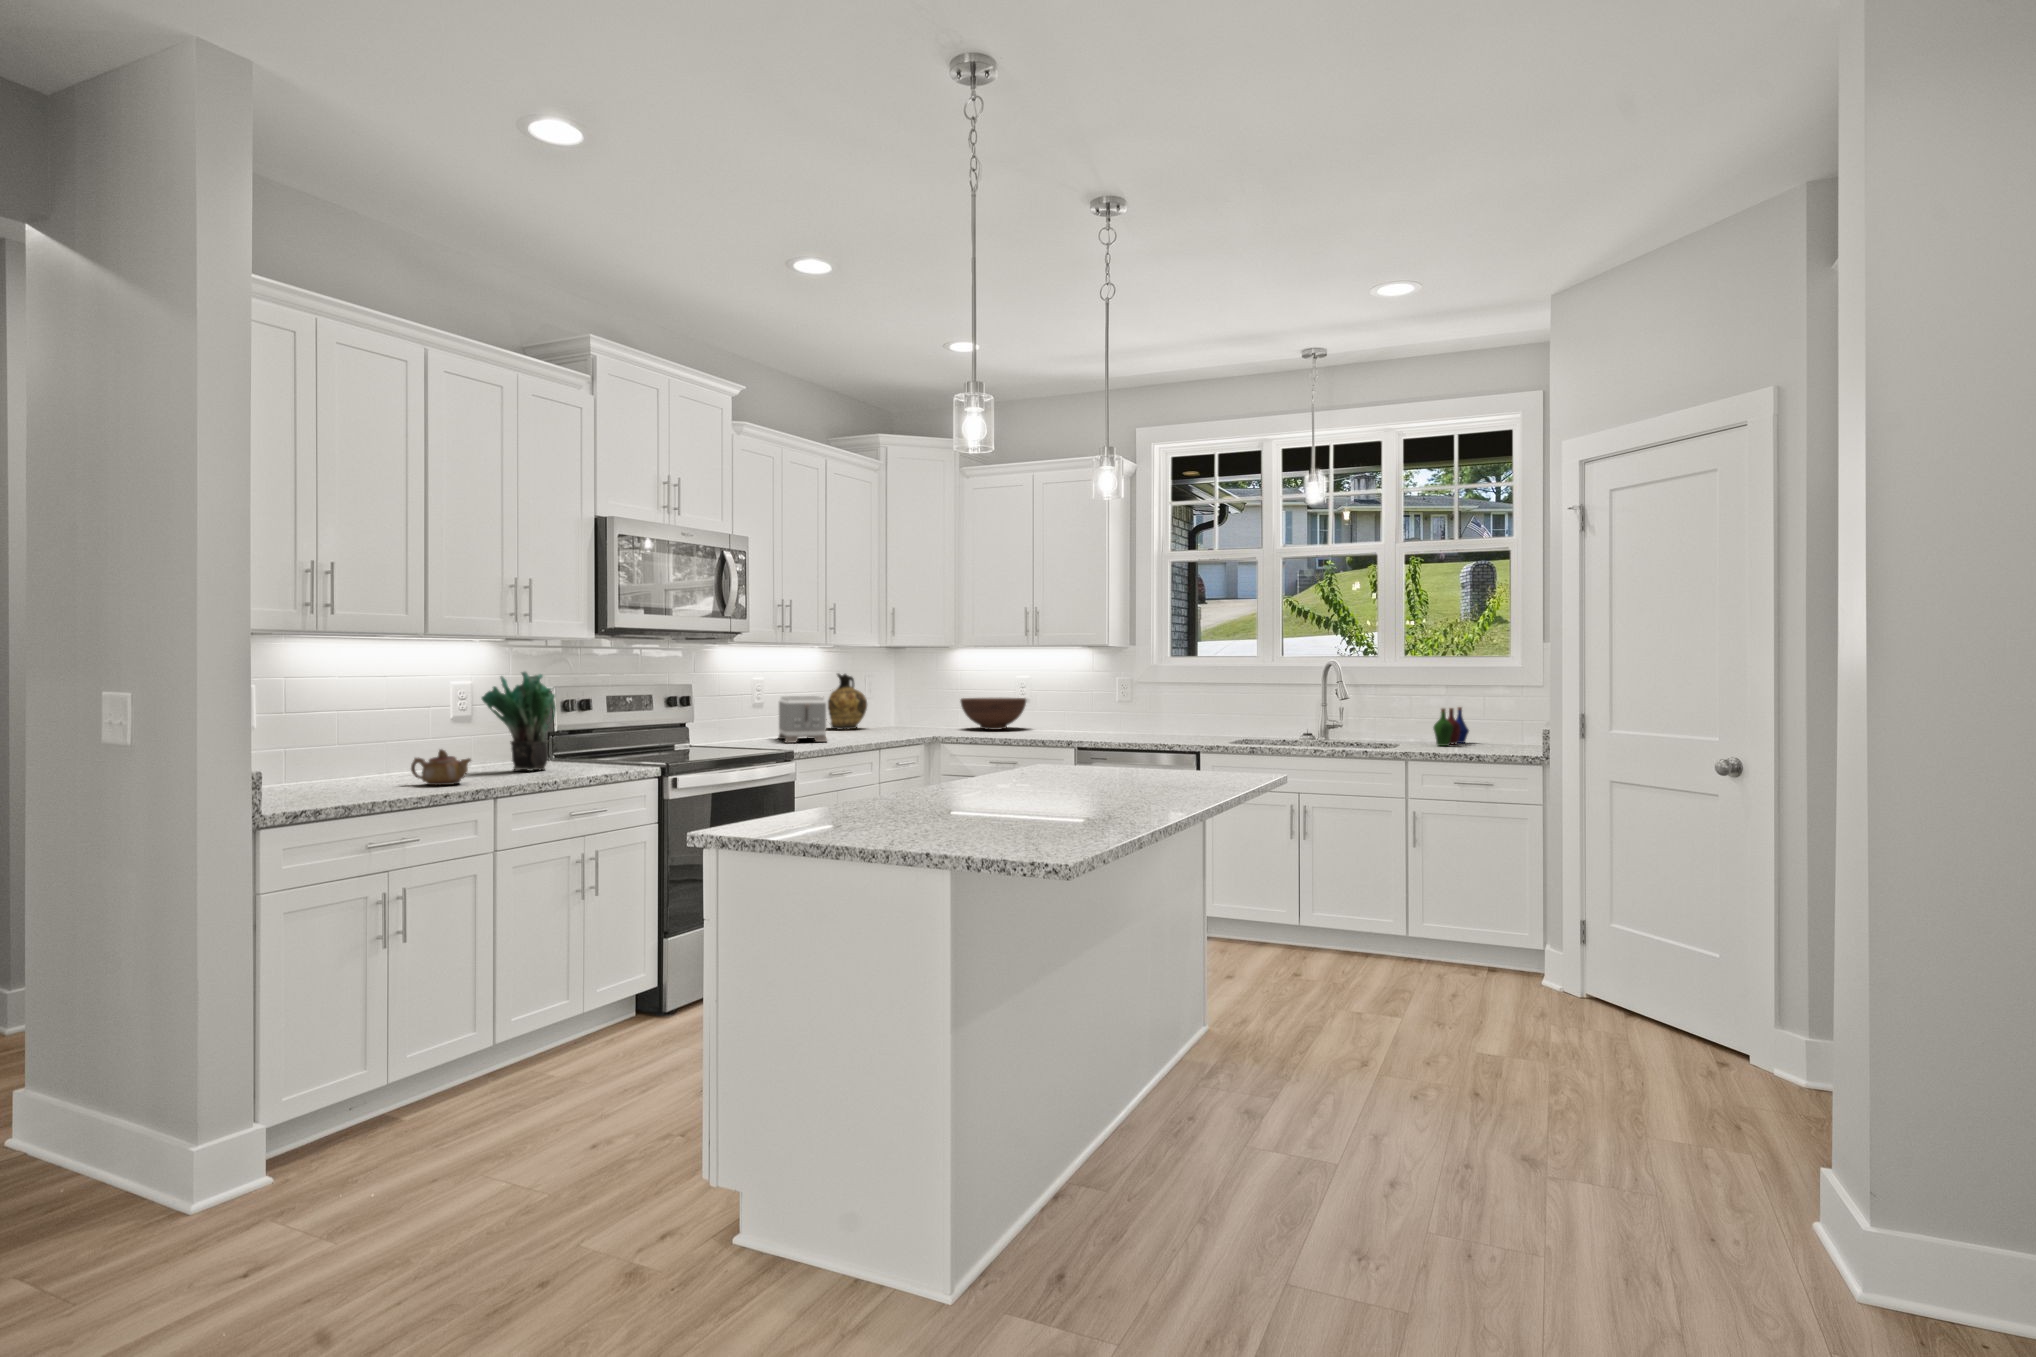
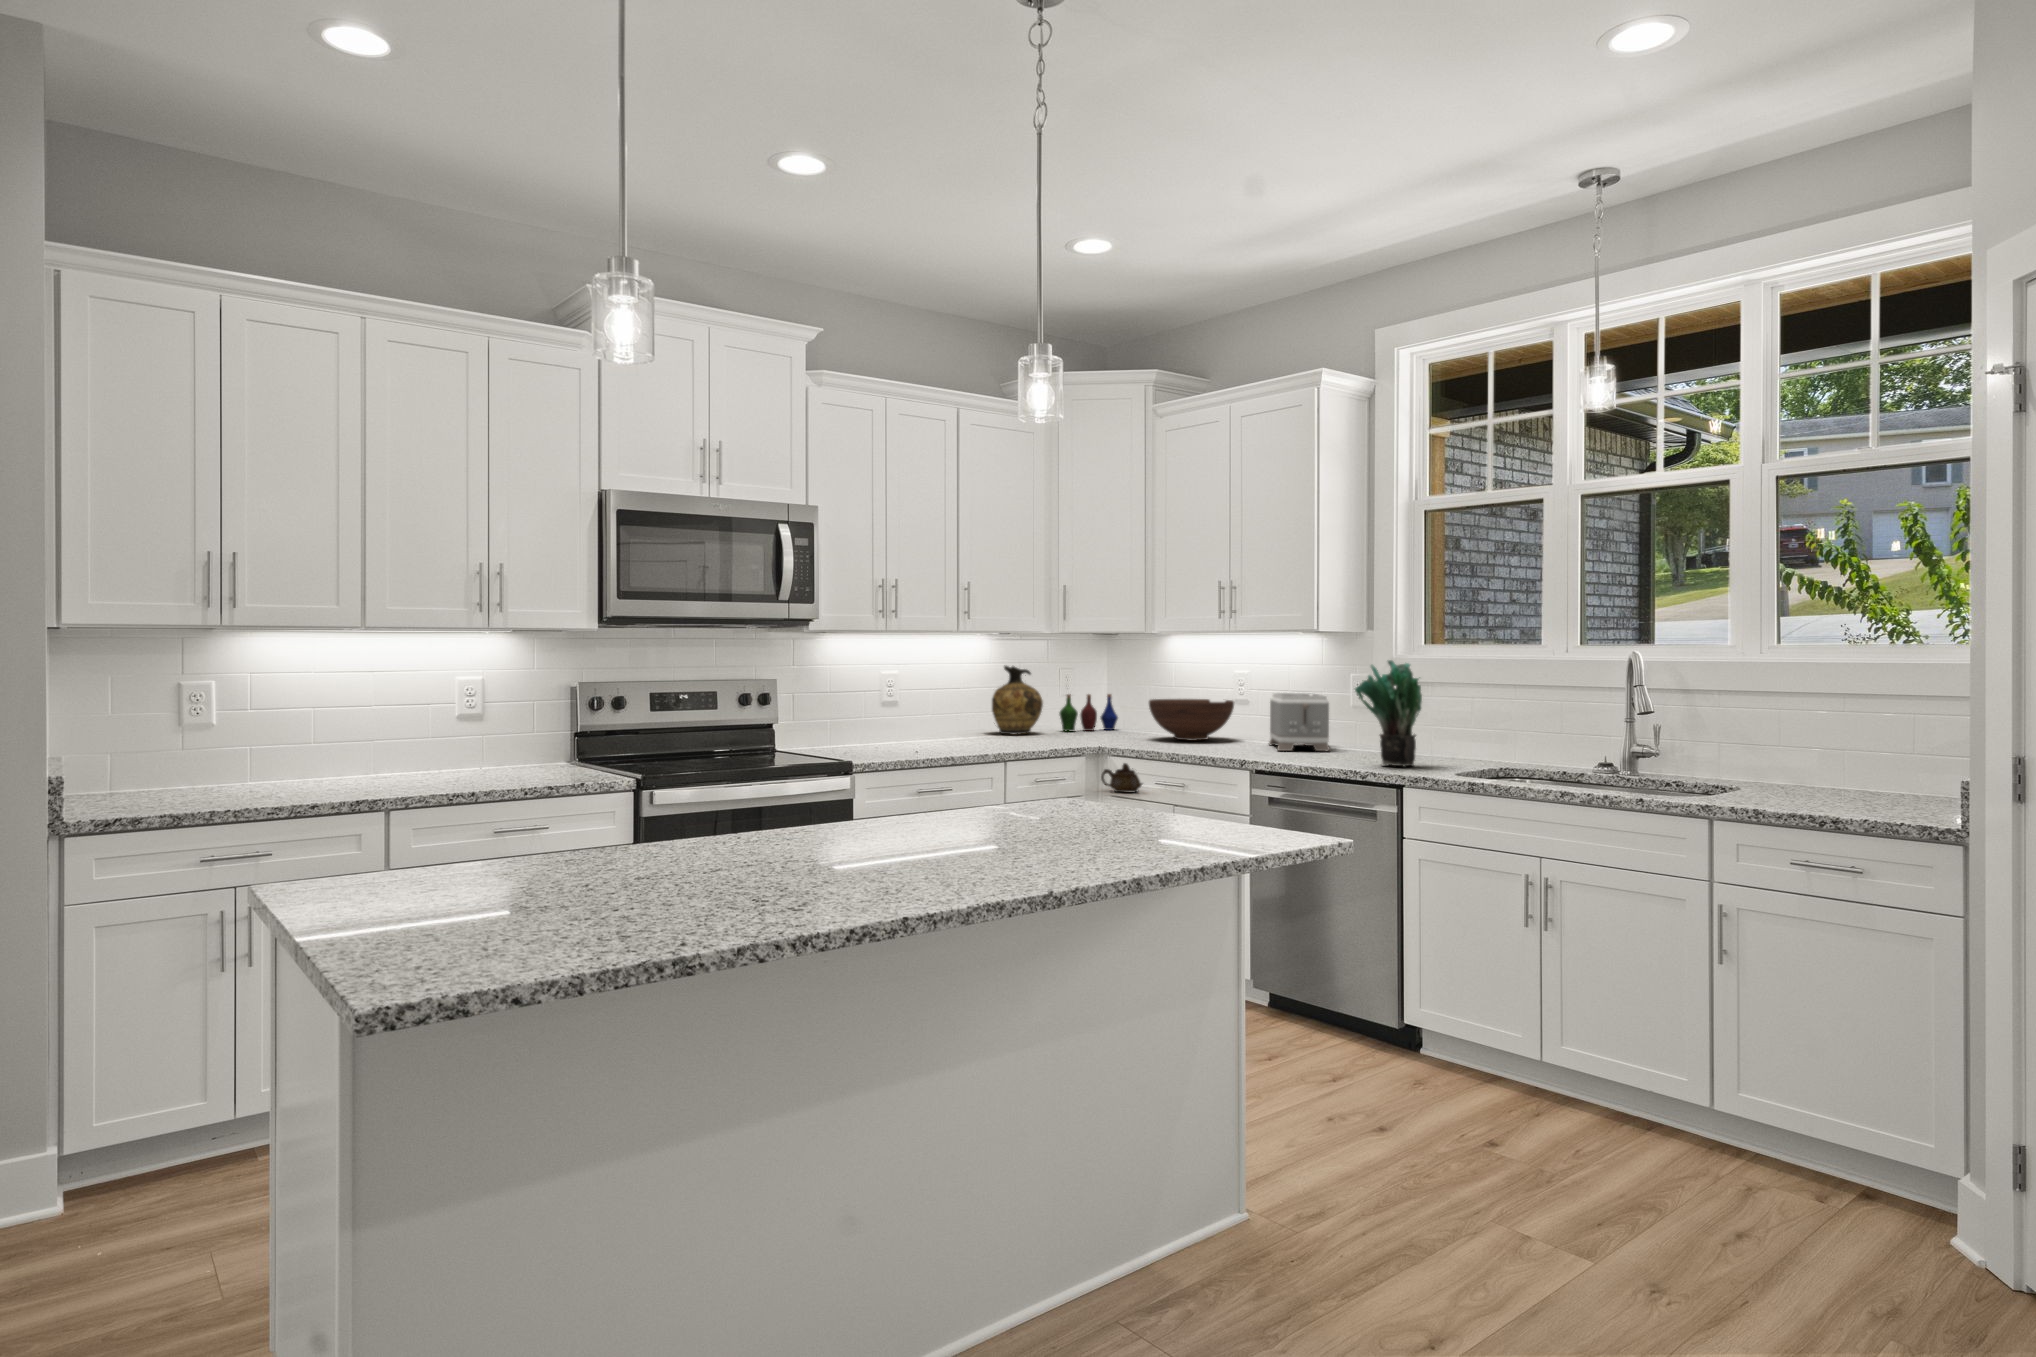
potted plant: present [482,672,556,771] -> present [1355,660,1422,766]
toaster: present [778,696,827,743] -> present [1269,693,1330,751]
bottle: present [1433,707,1469,746] -> present [1059,694,1118,731]
teapot: present [411,749,471,785] -> present [1101,763,1142,792]

